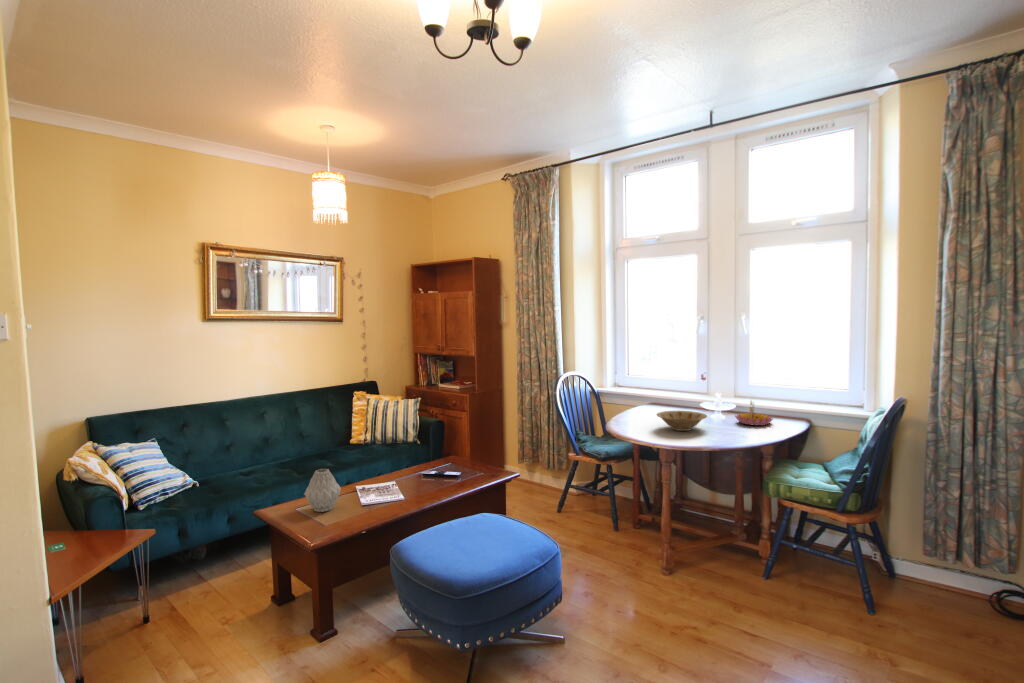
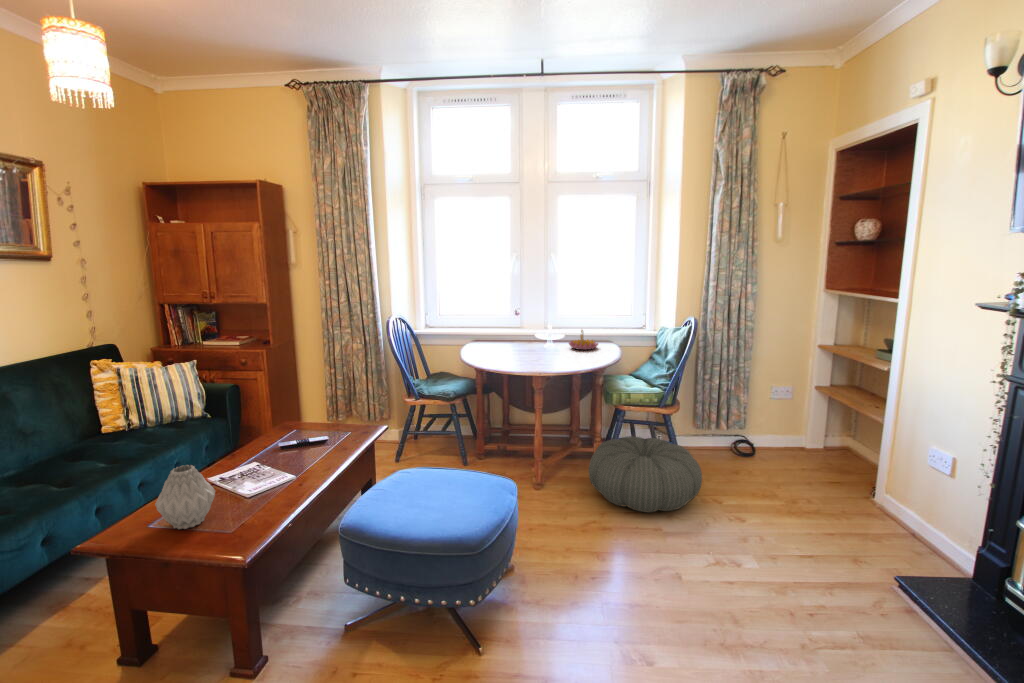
bowl: present [657,411,707,431] -> none [515,343,560,361]
pouf: none [711,537,862,643] -> present [588,436,702,512]

